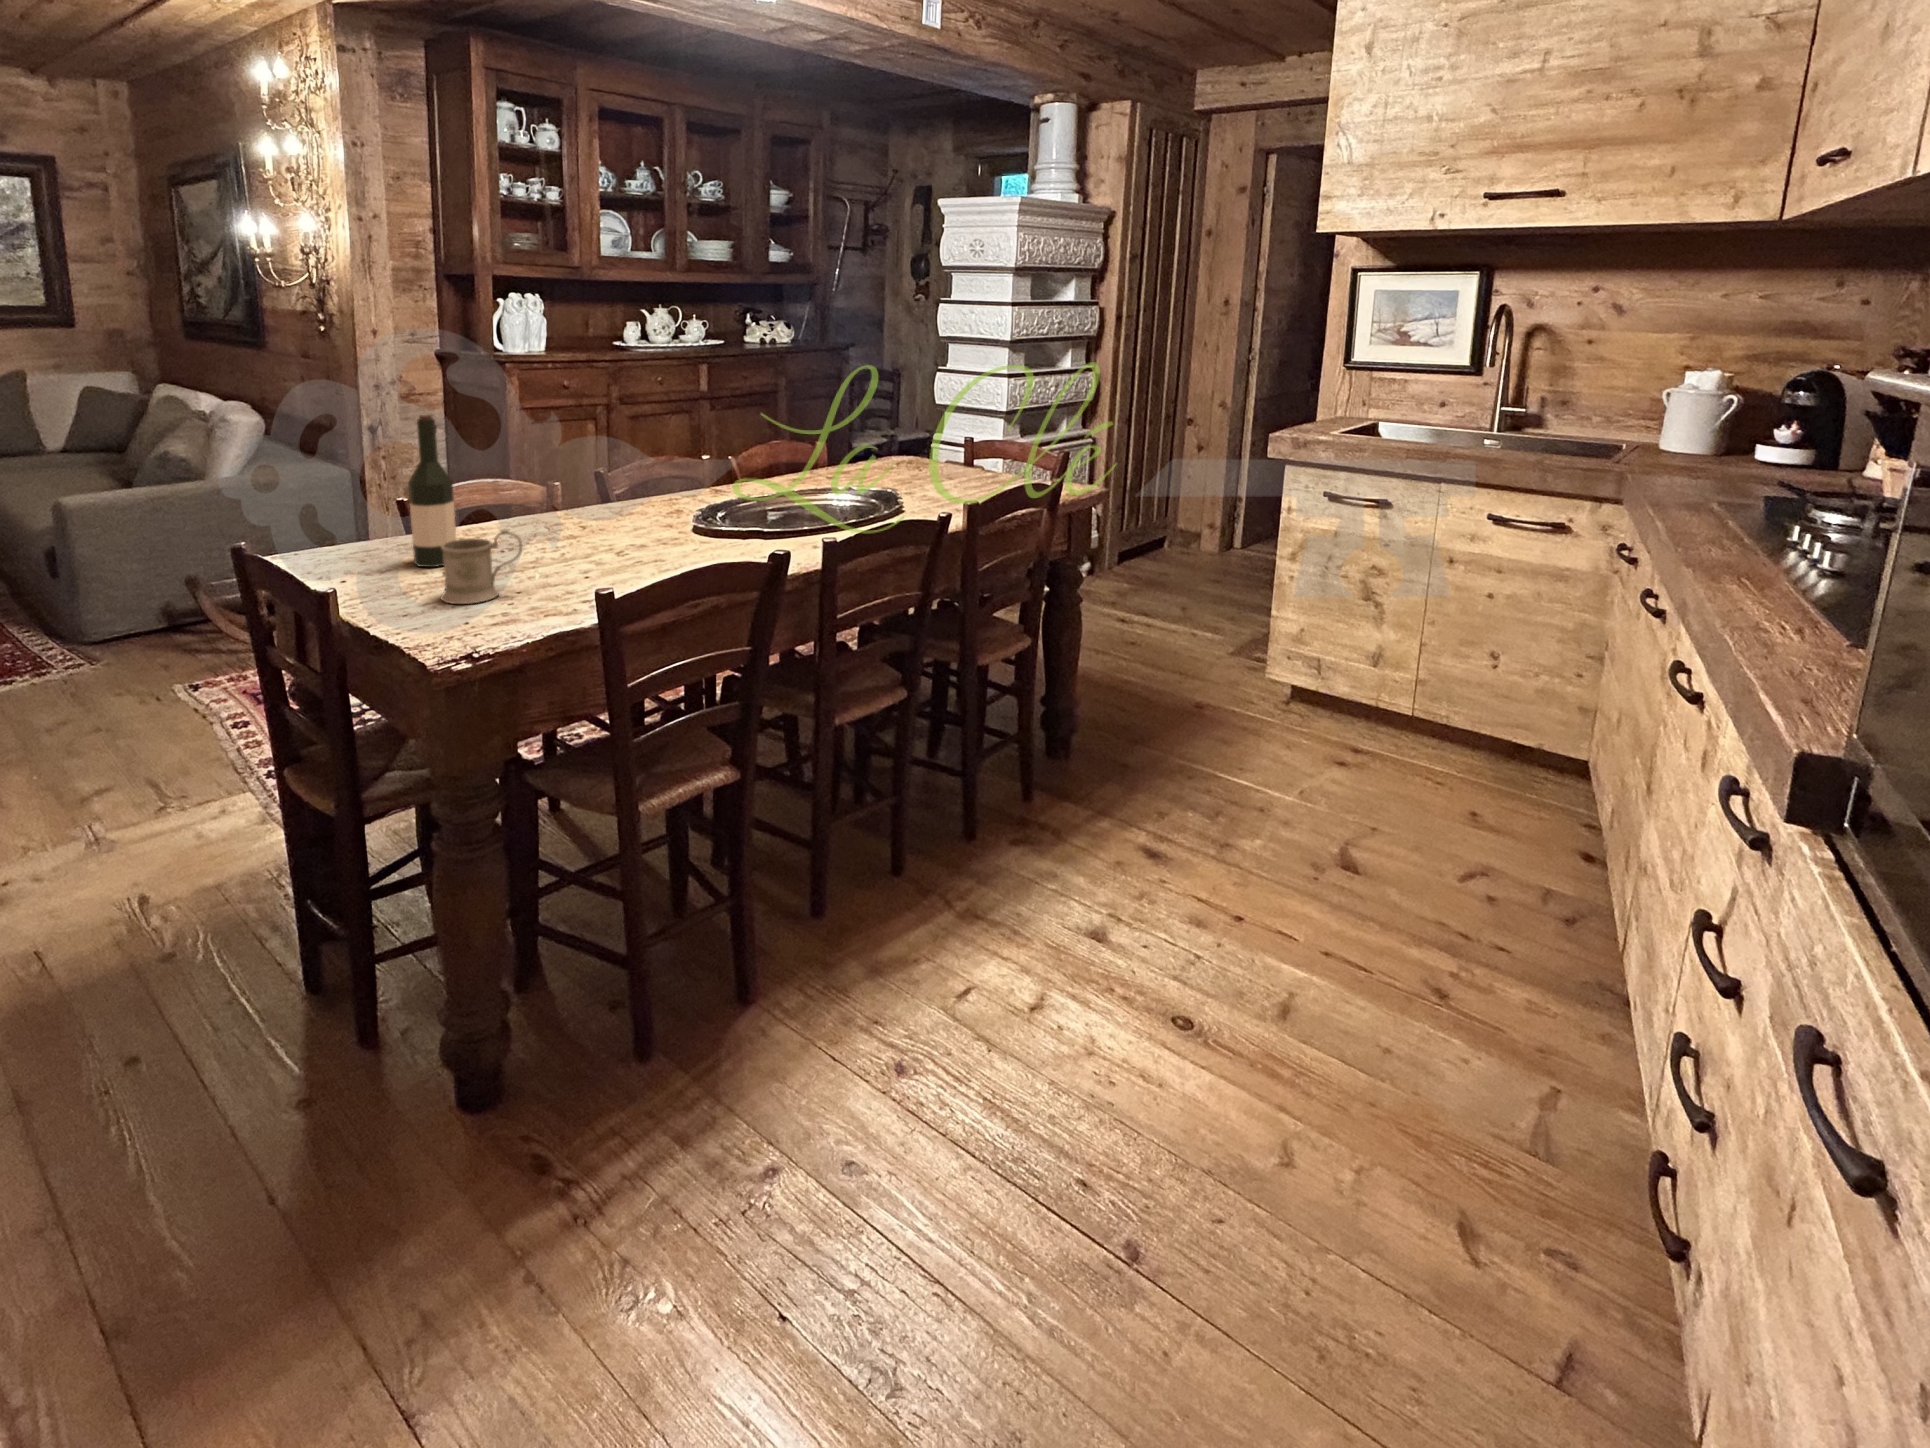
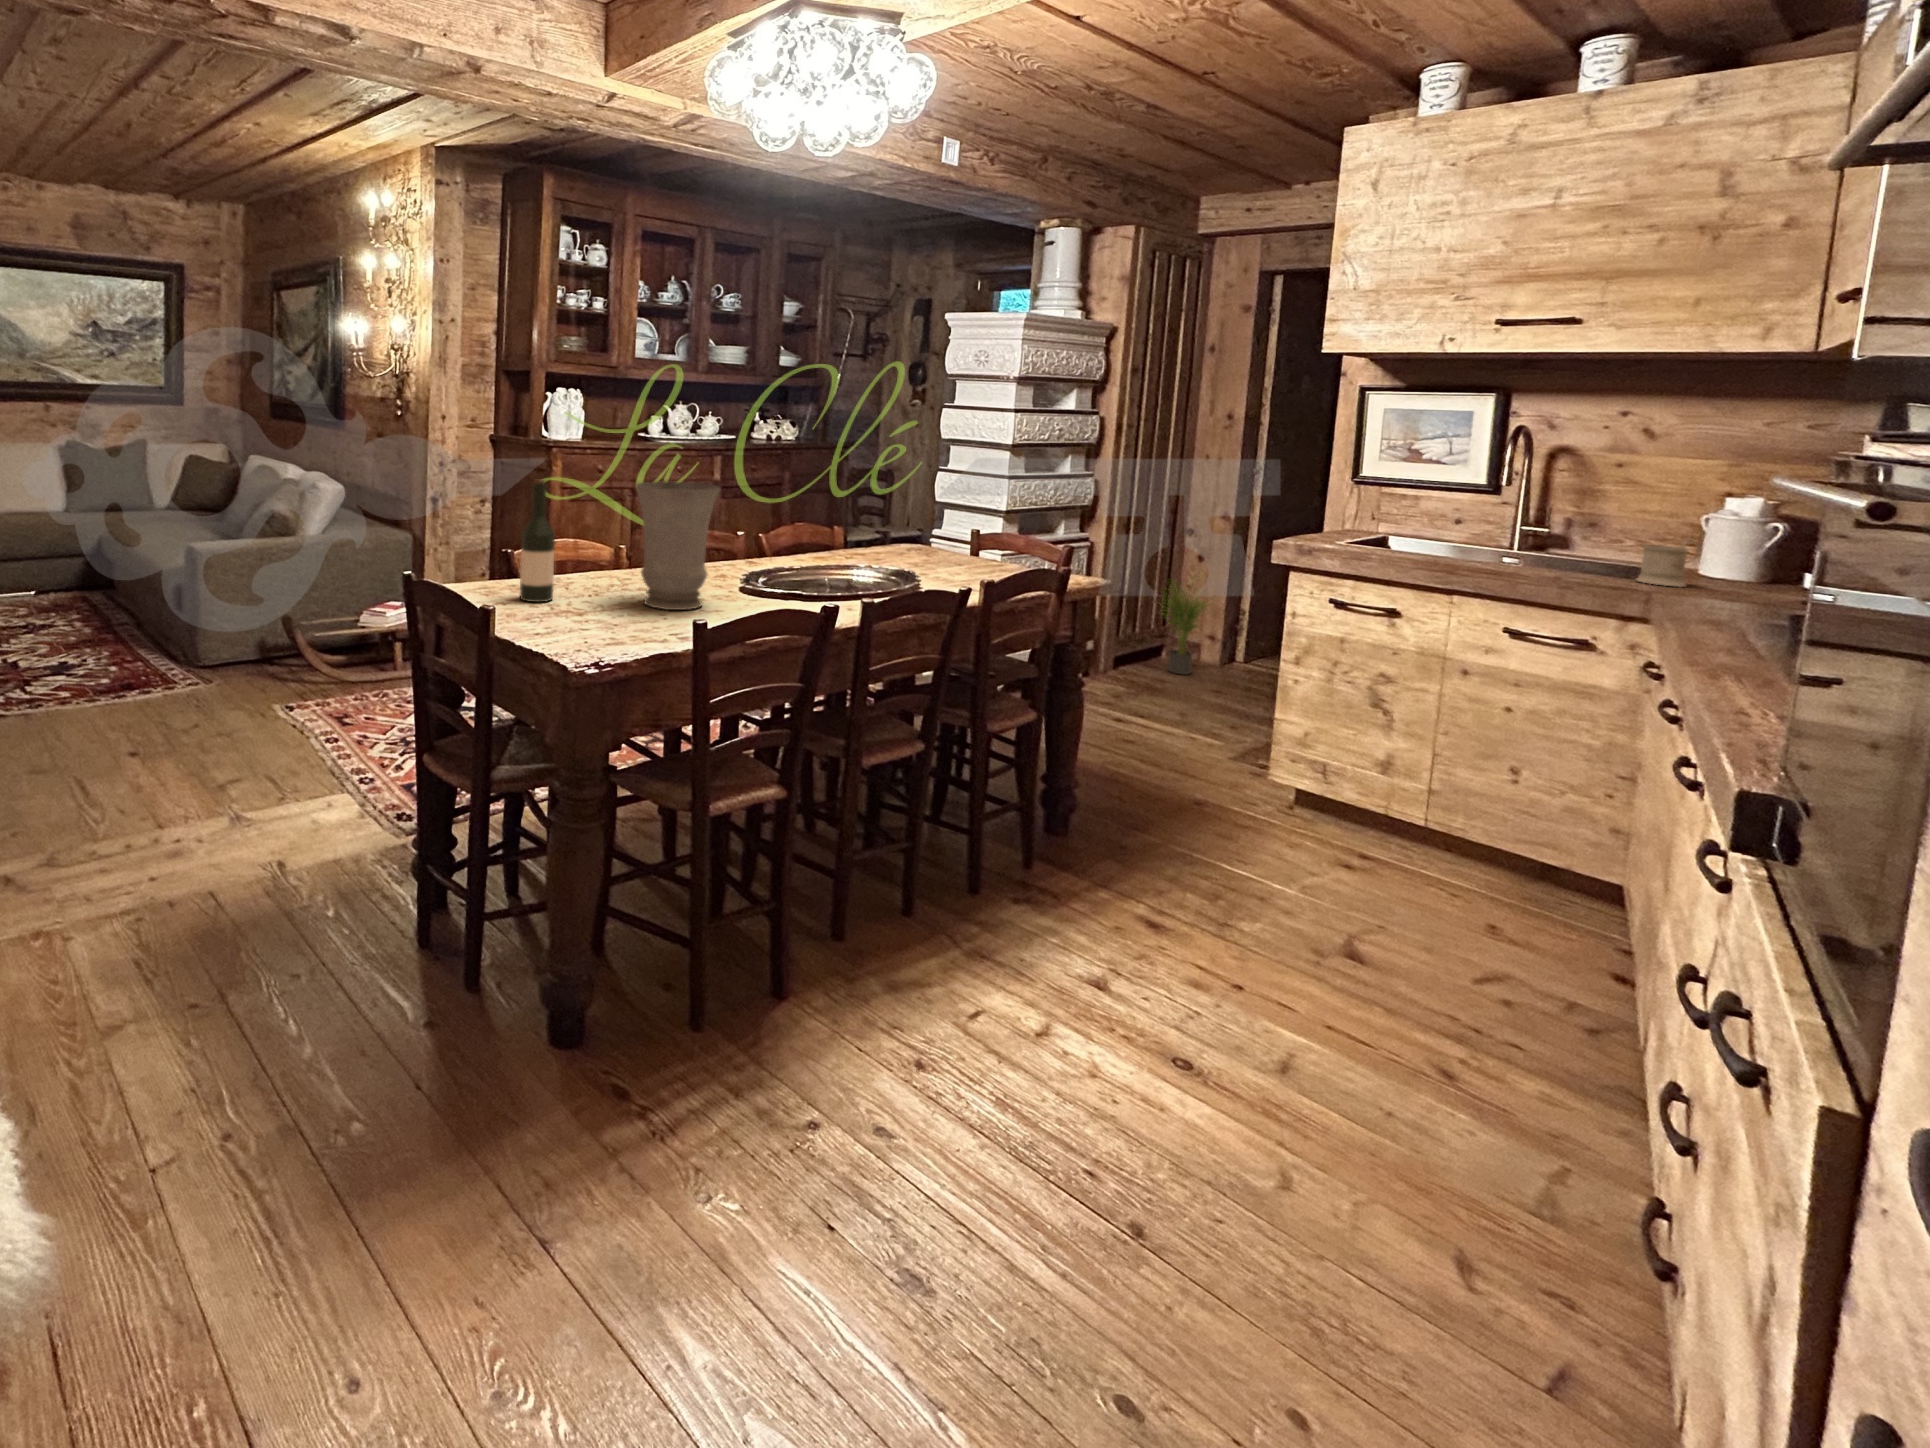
vase: none [549,408,657,565] -> present [635,481,720,610]
potted plant: none [1152,460,1216,564] -> present [1164,586,1212,675]
mug: present [441,529,522,604] -> present [1636,539,1700,587]

